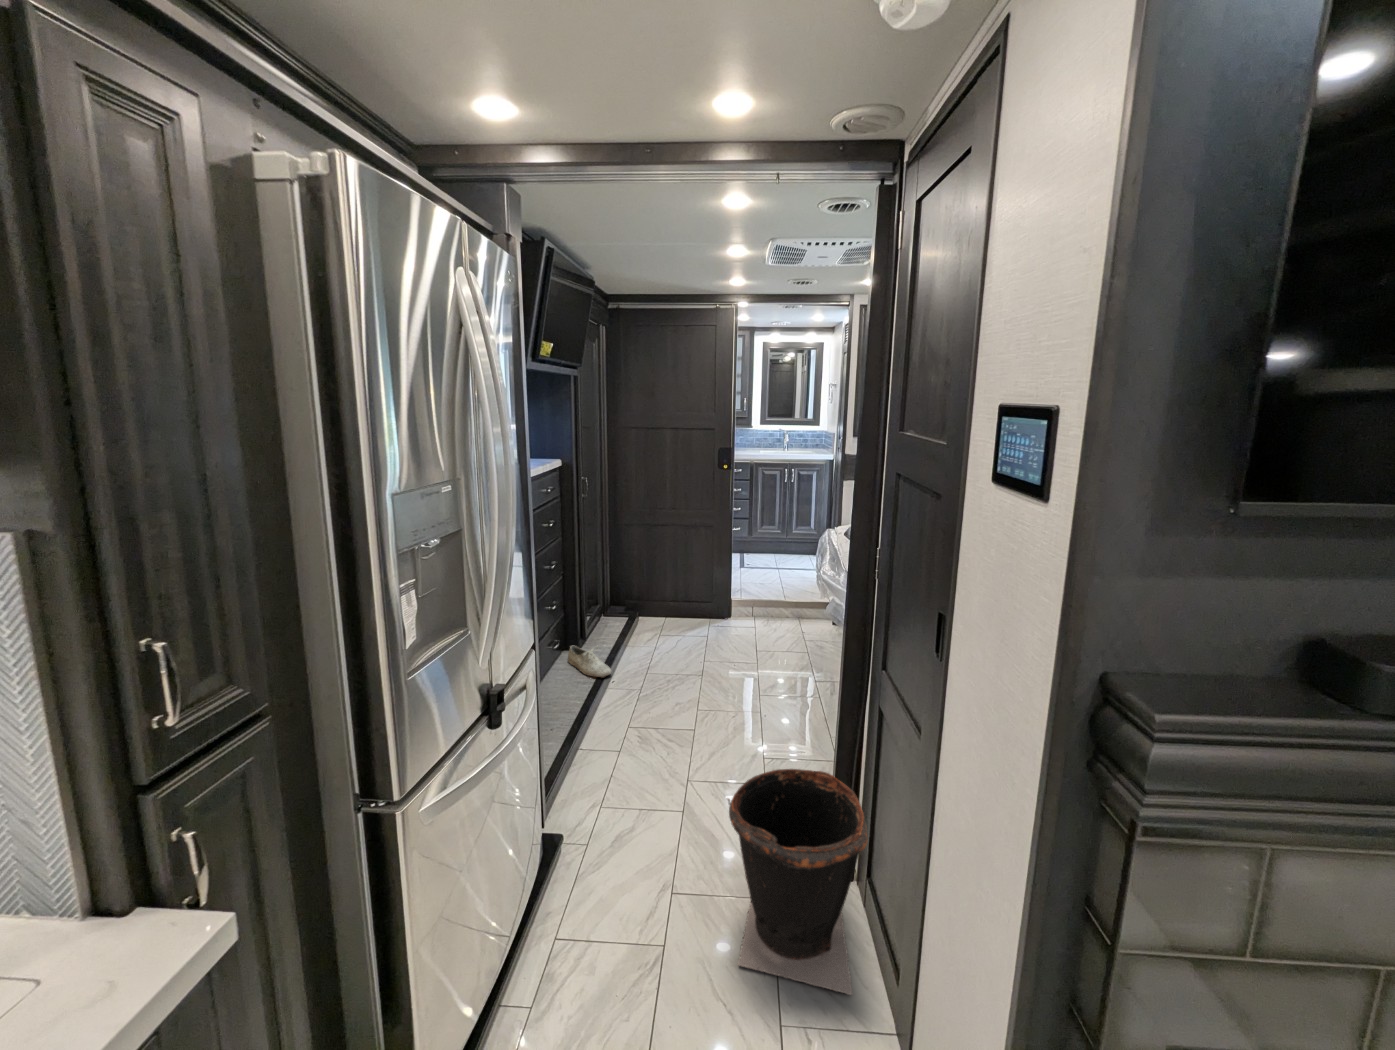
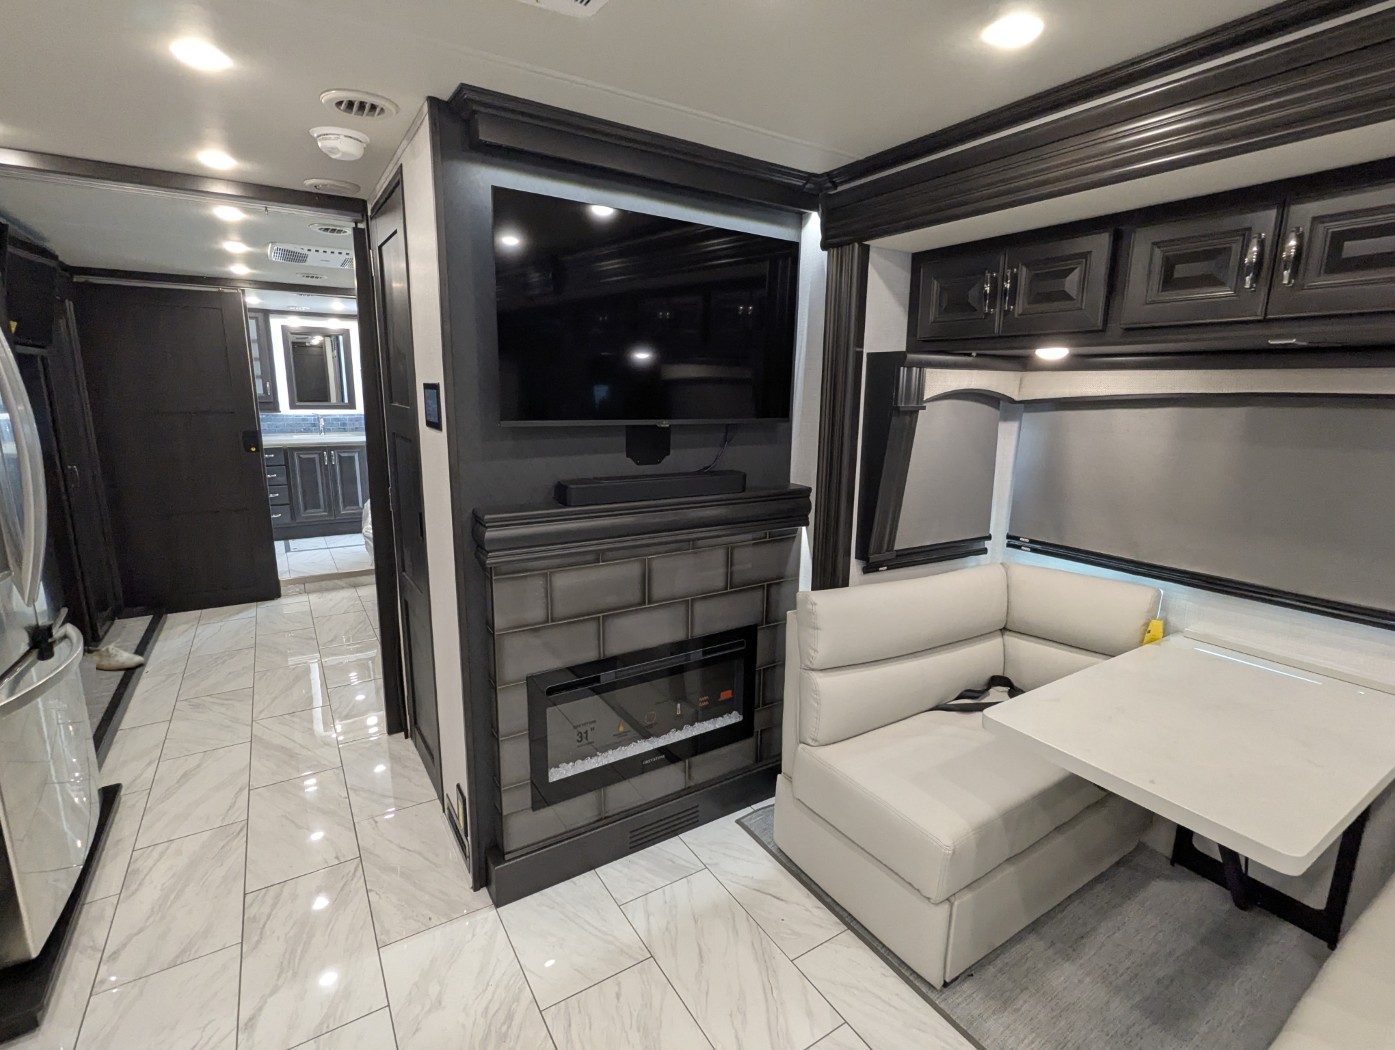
waste bin: present [727,769,867,995] -> none [294,643,409,781]

